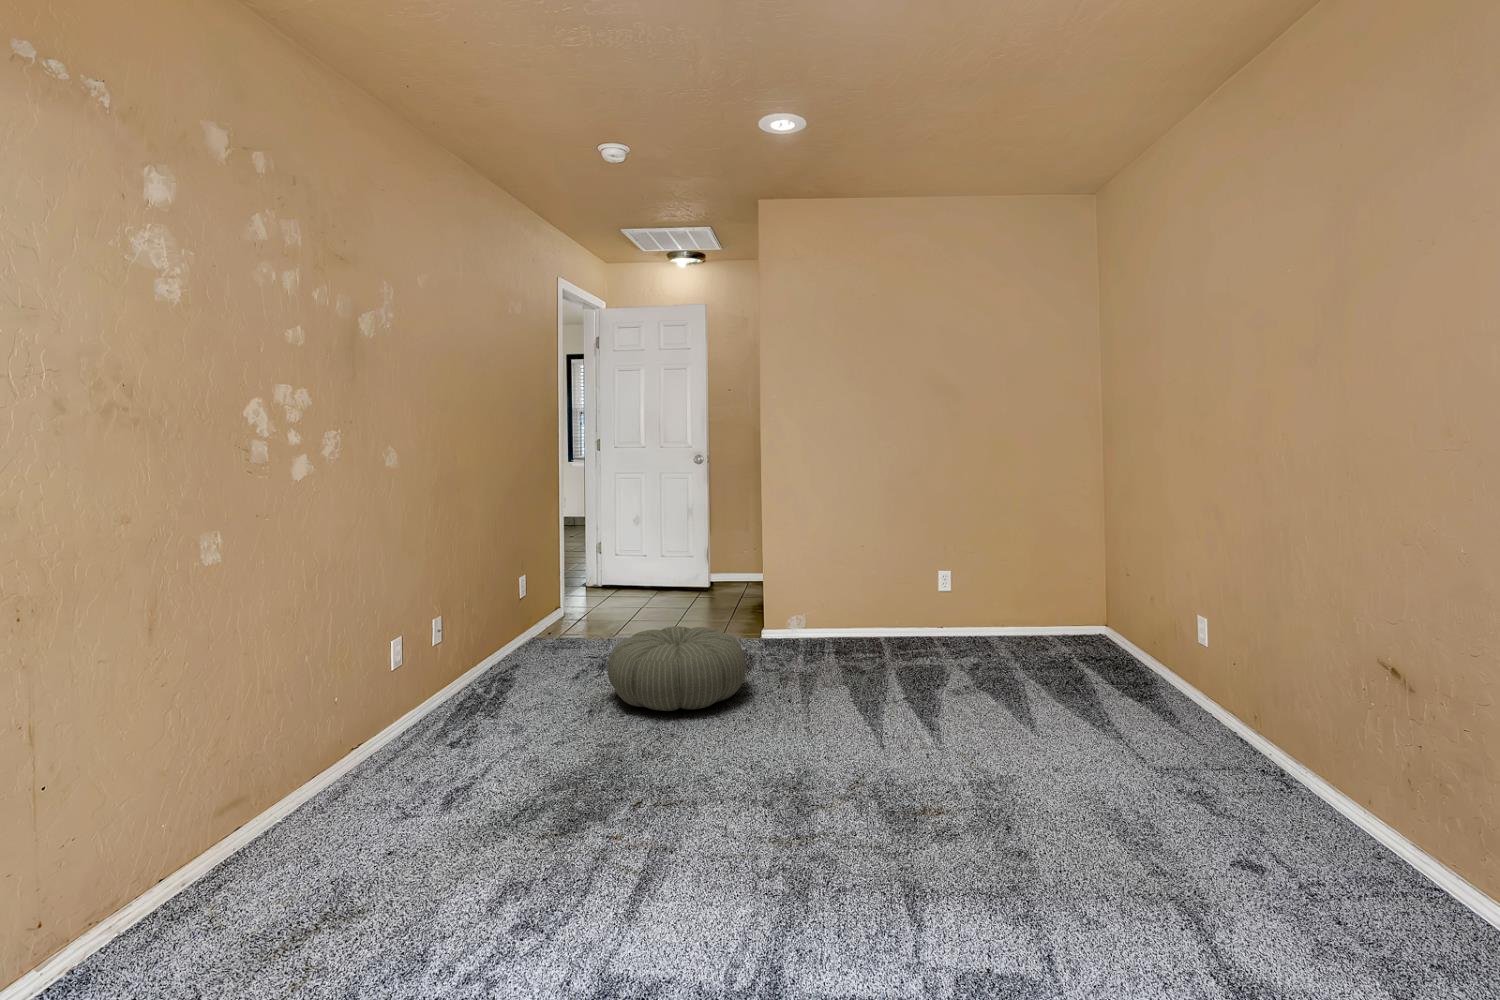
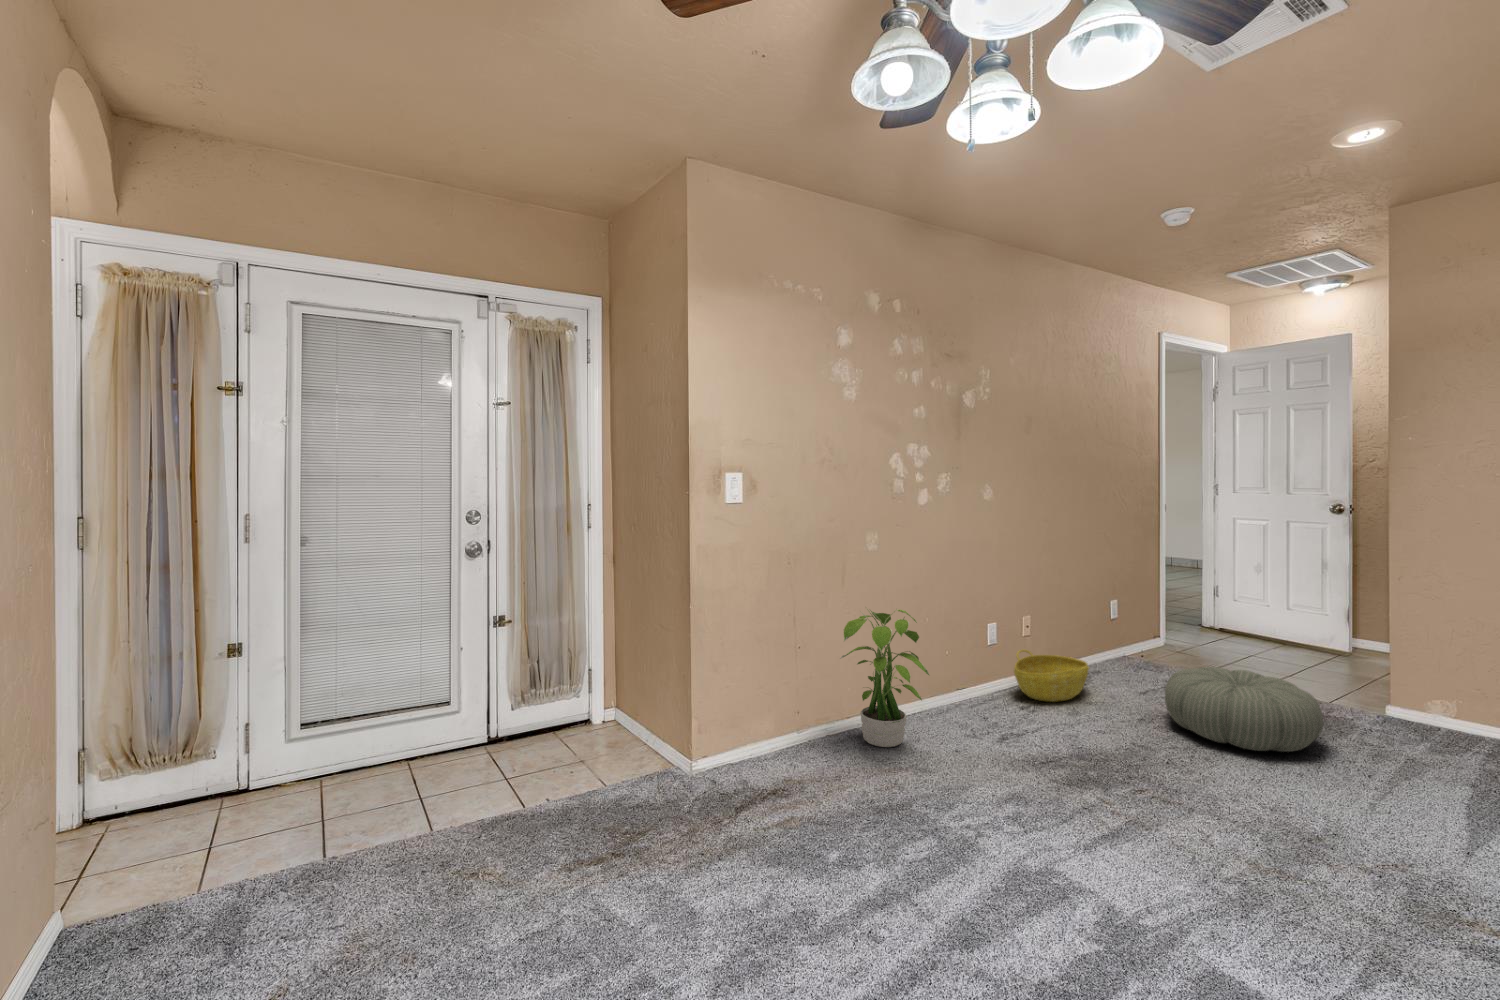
potted plant: none [133,653,334,911] -> present [840,609,929,747]
basket: none [428,659,525,728] -> present [1014,650,1089,702]

